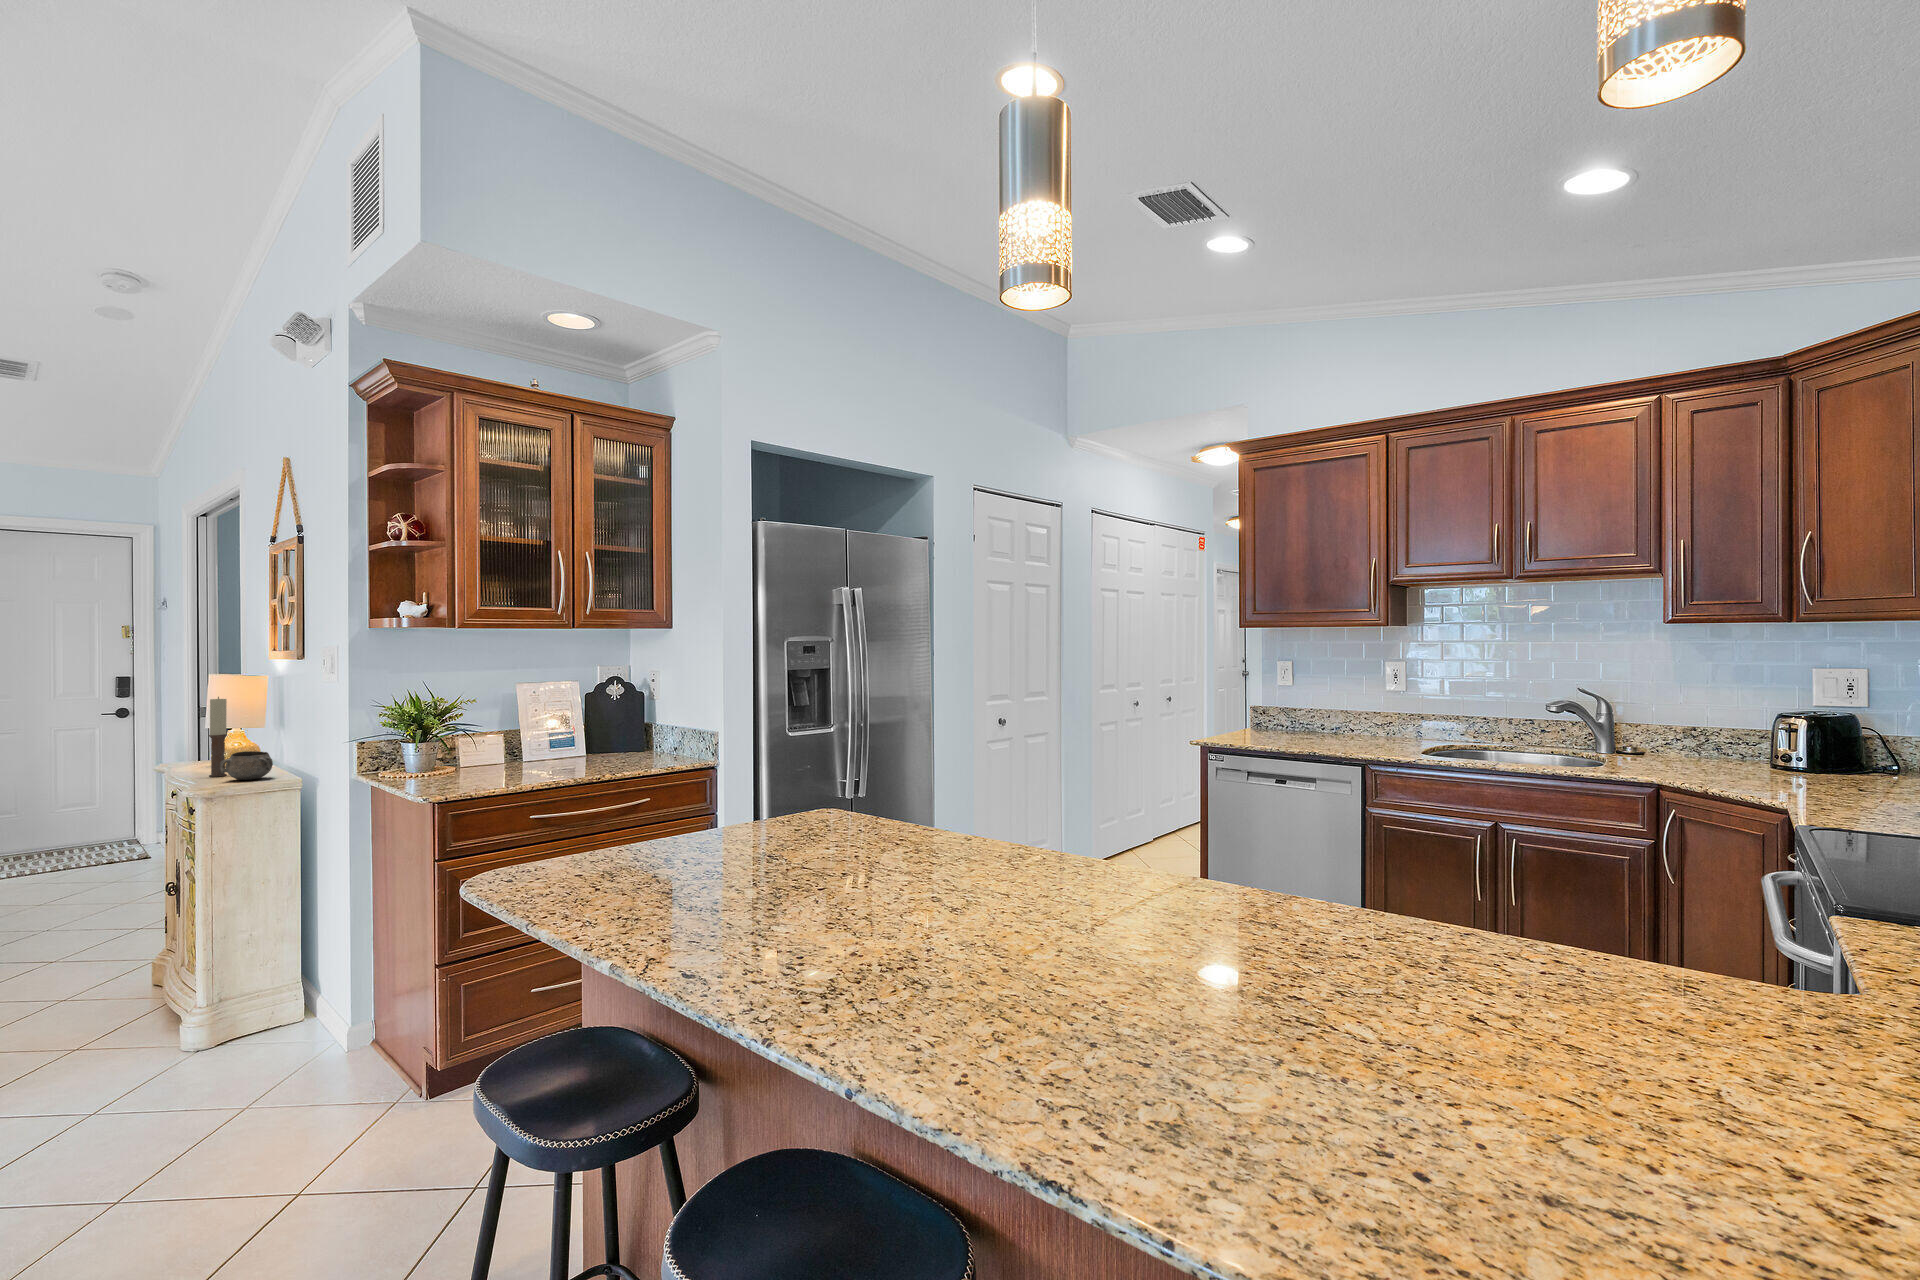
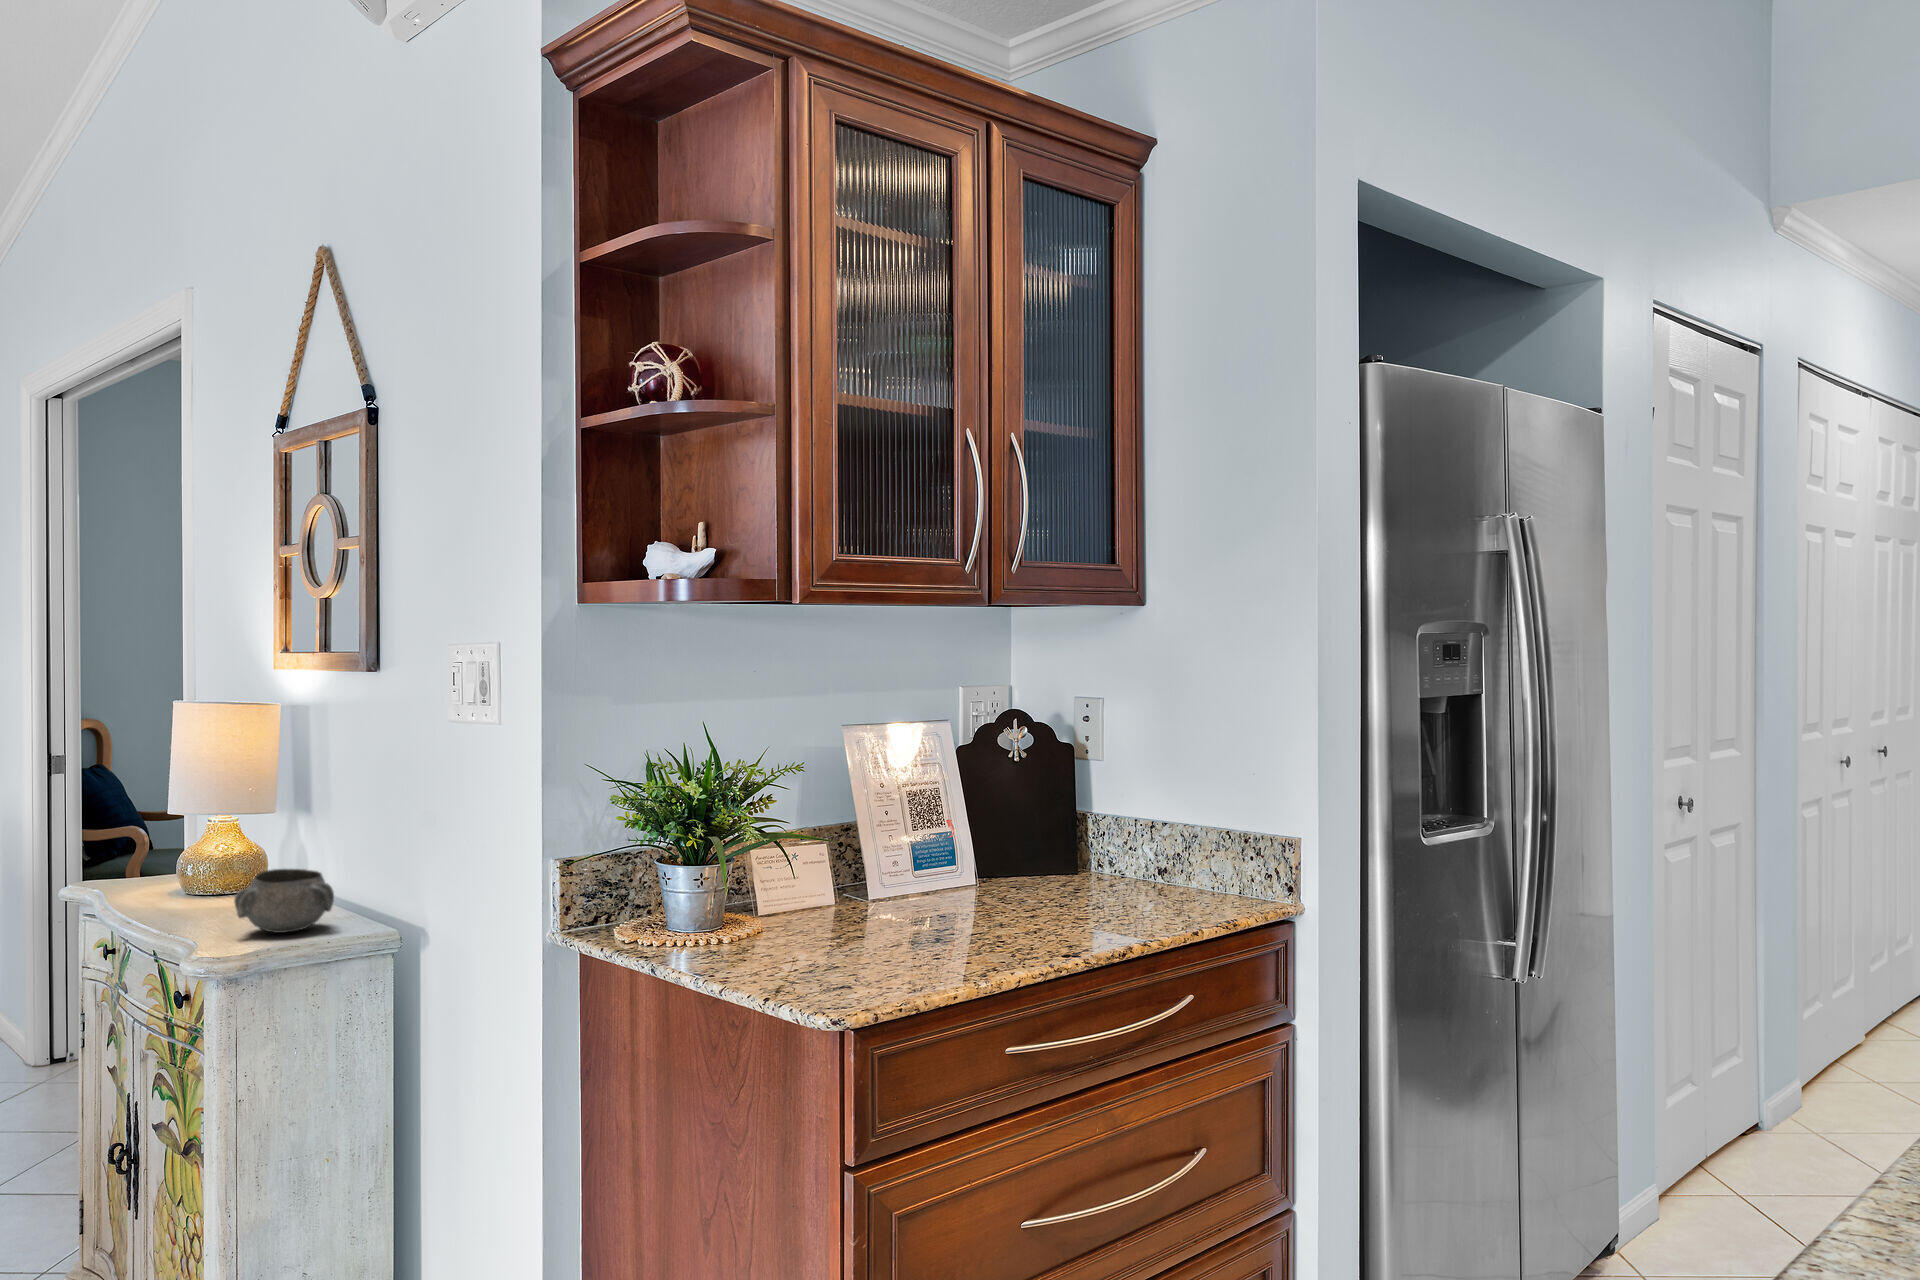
candle: present [209,697,227,777] -> none [193,750,225,921]

